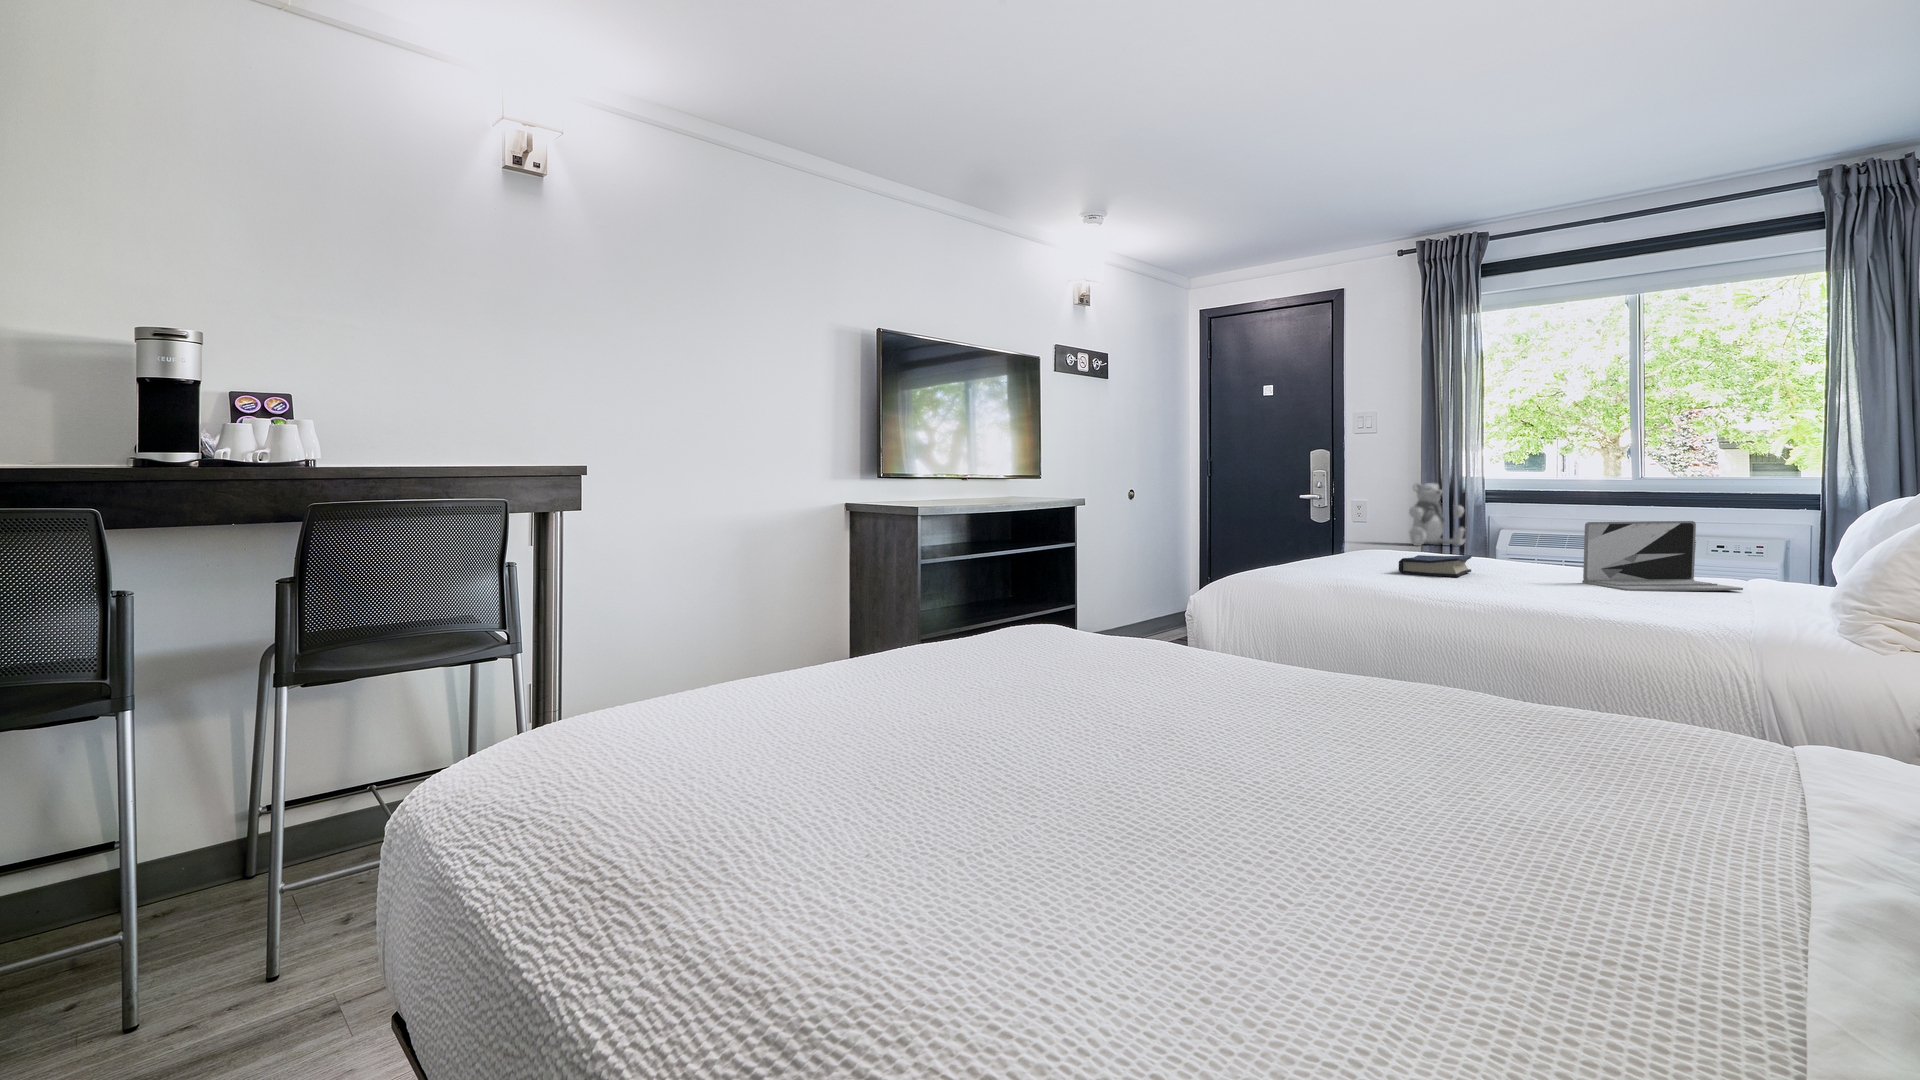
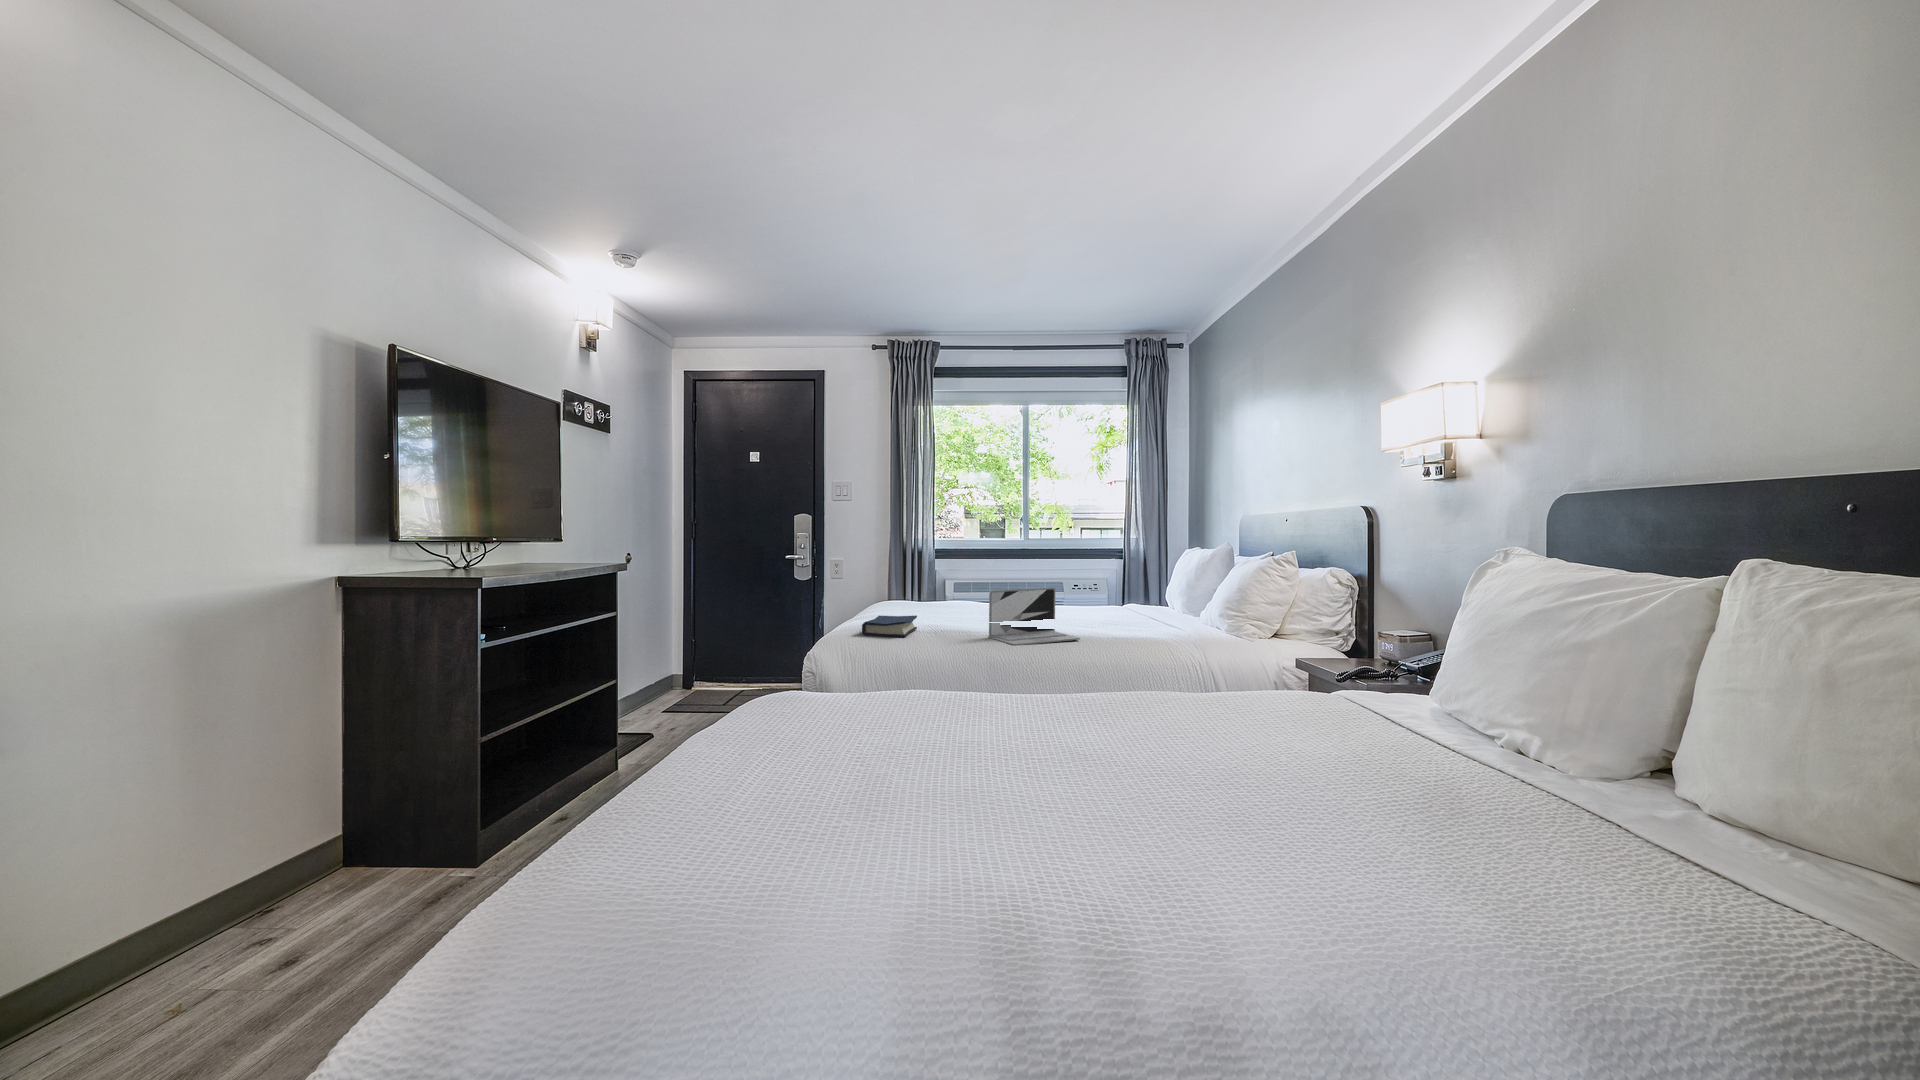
teddy bear: present [1409,483,1465,546] -> none [883,539,926,592]

